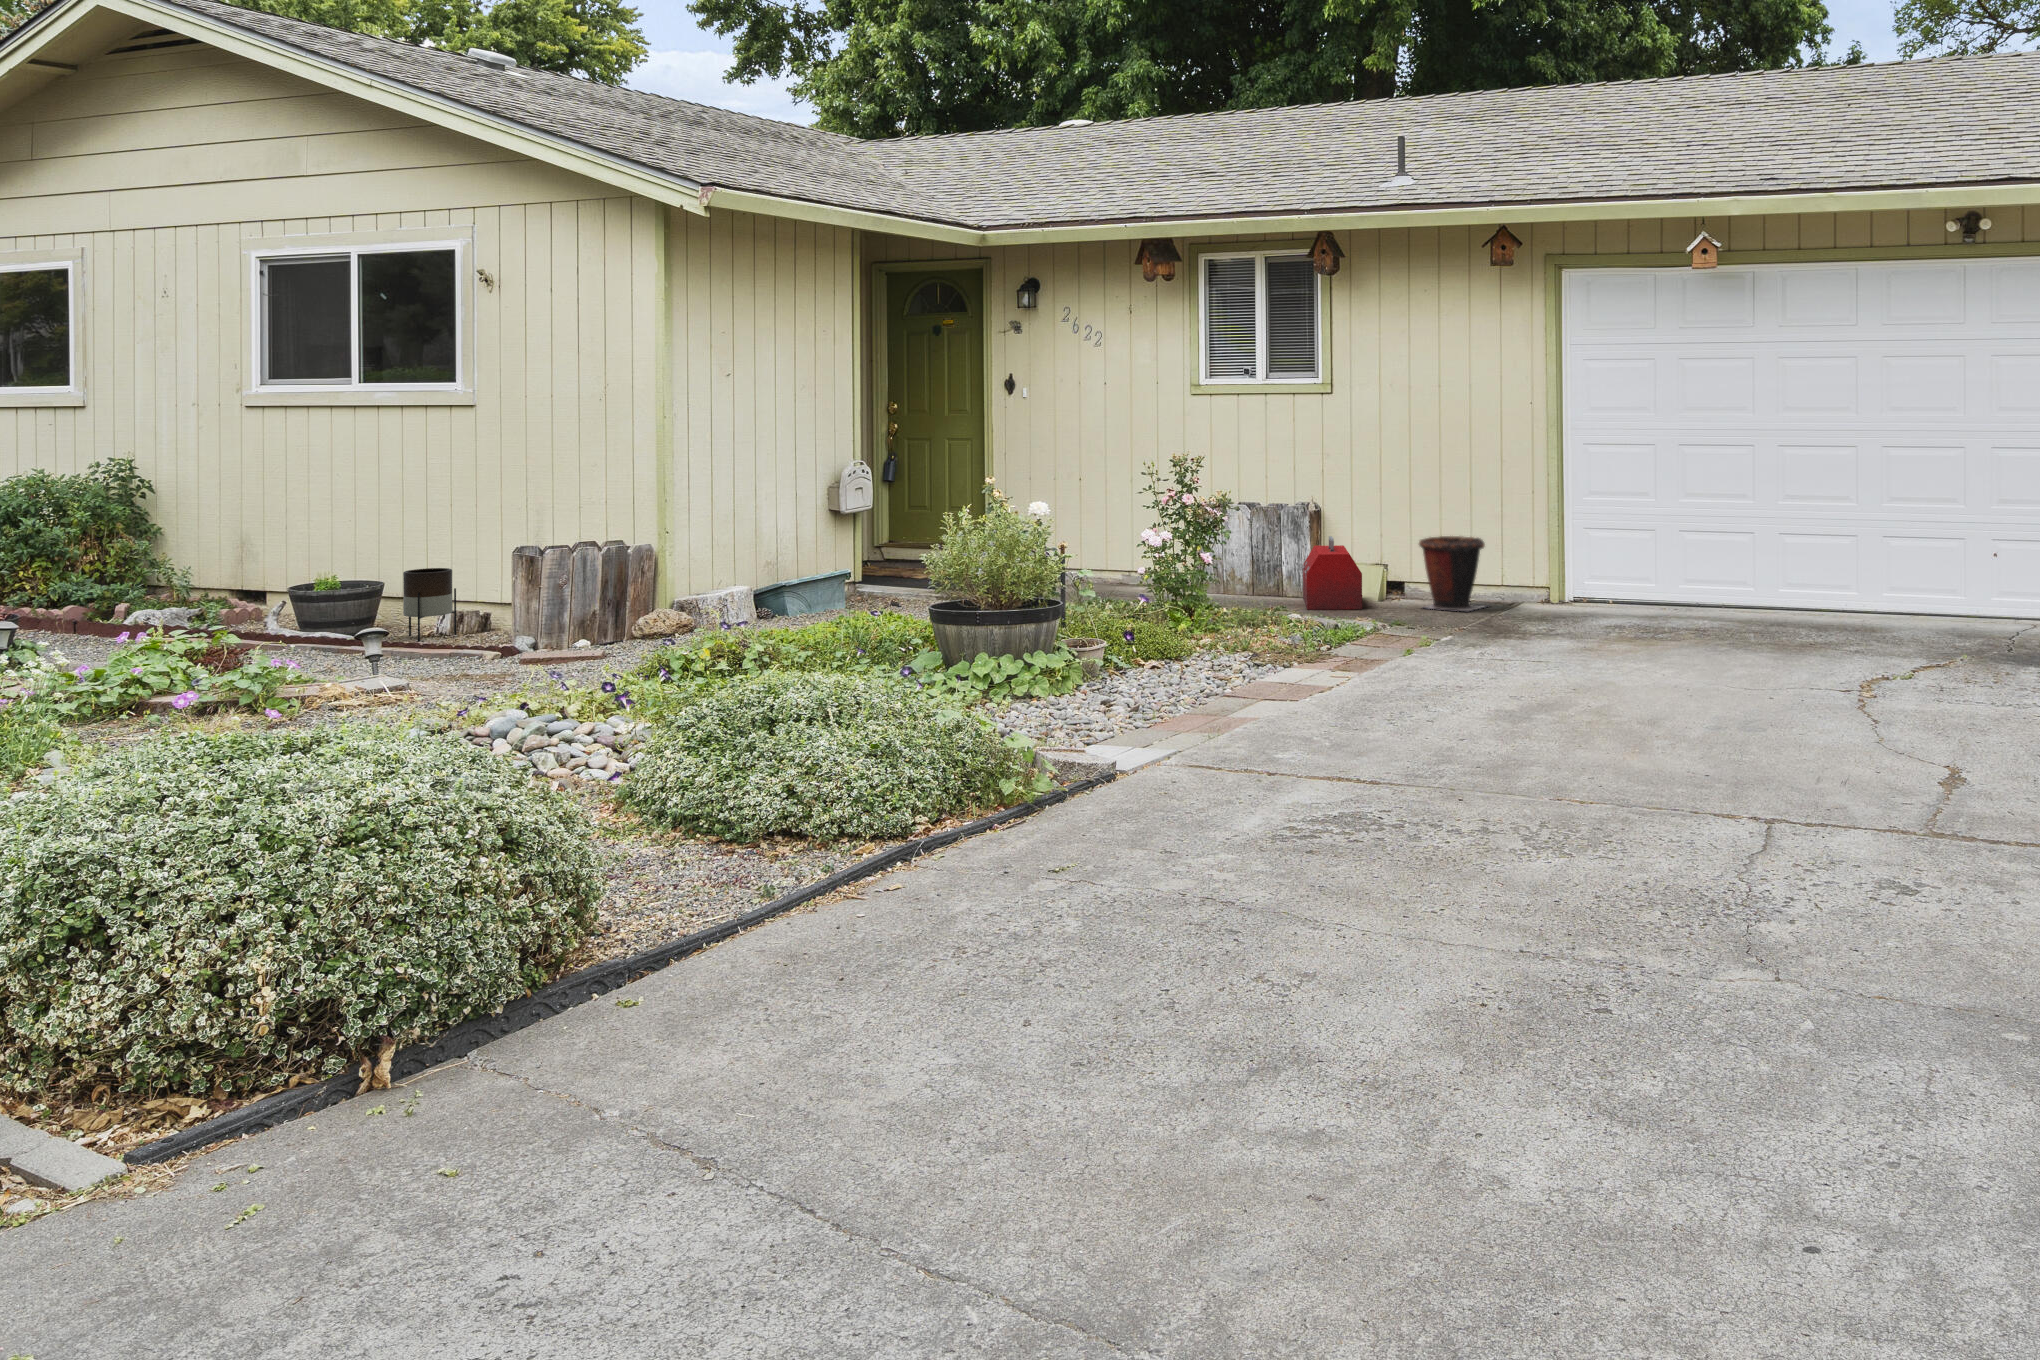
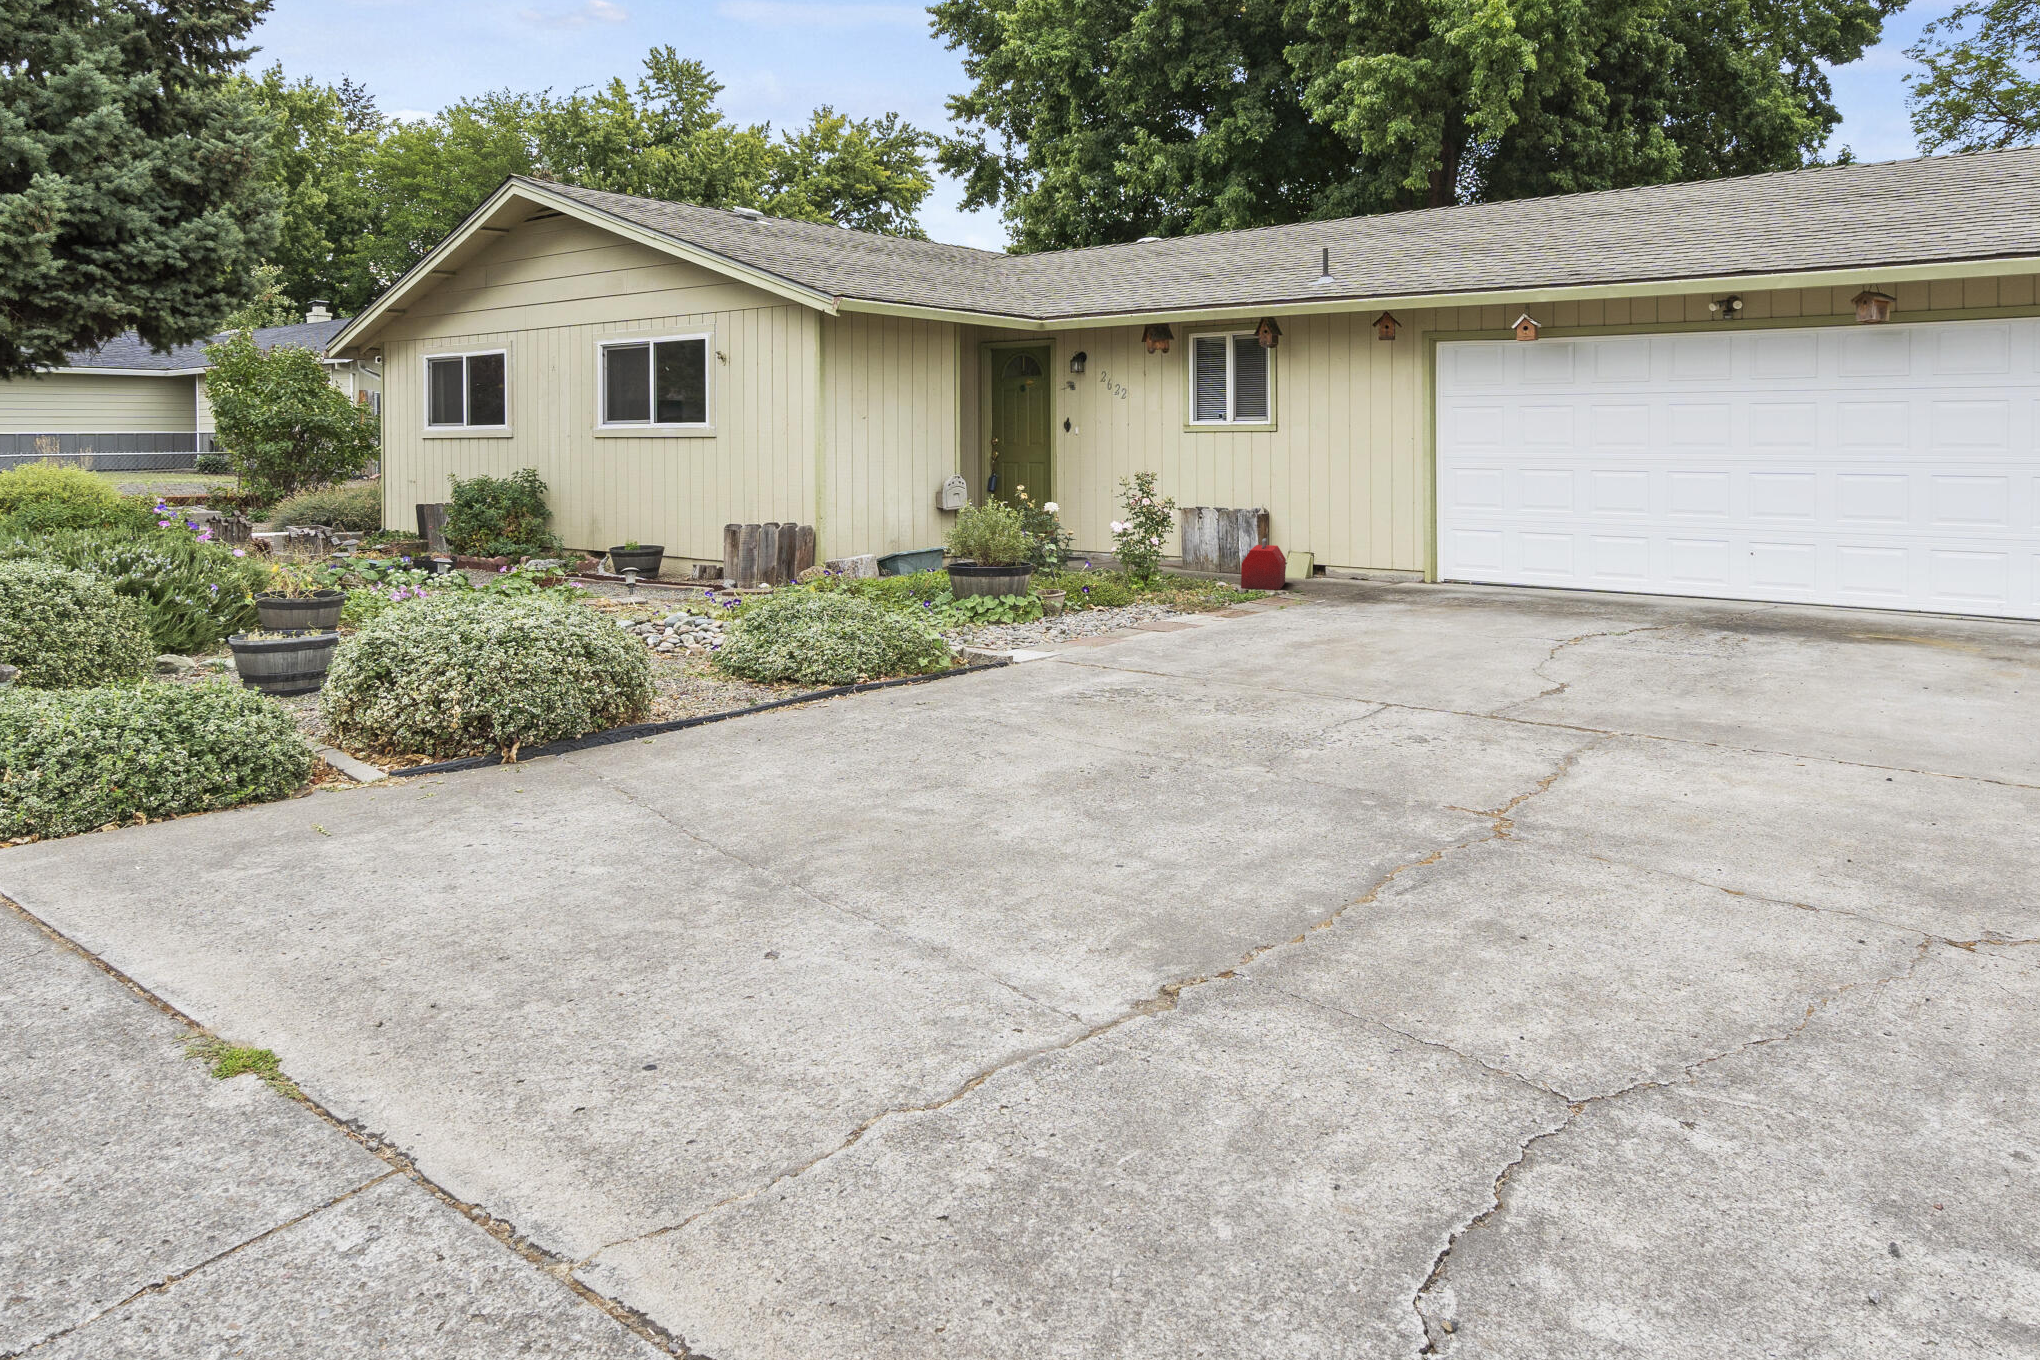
waste bin: present [1419,536,1485,611] -> none [1321,542,1376,595]
planter: present [403,568,456,642] -> none [676,532,707,575]

